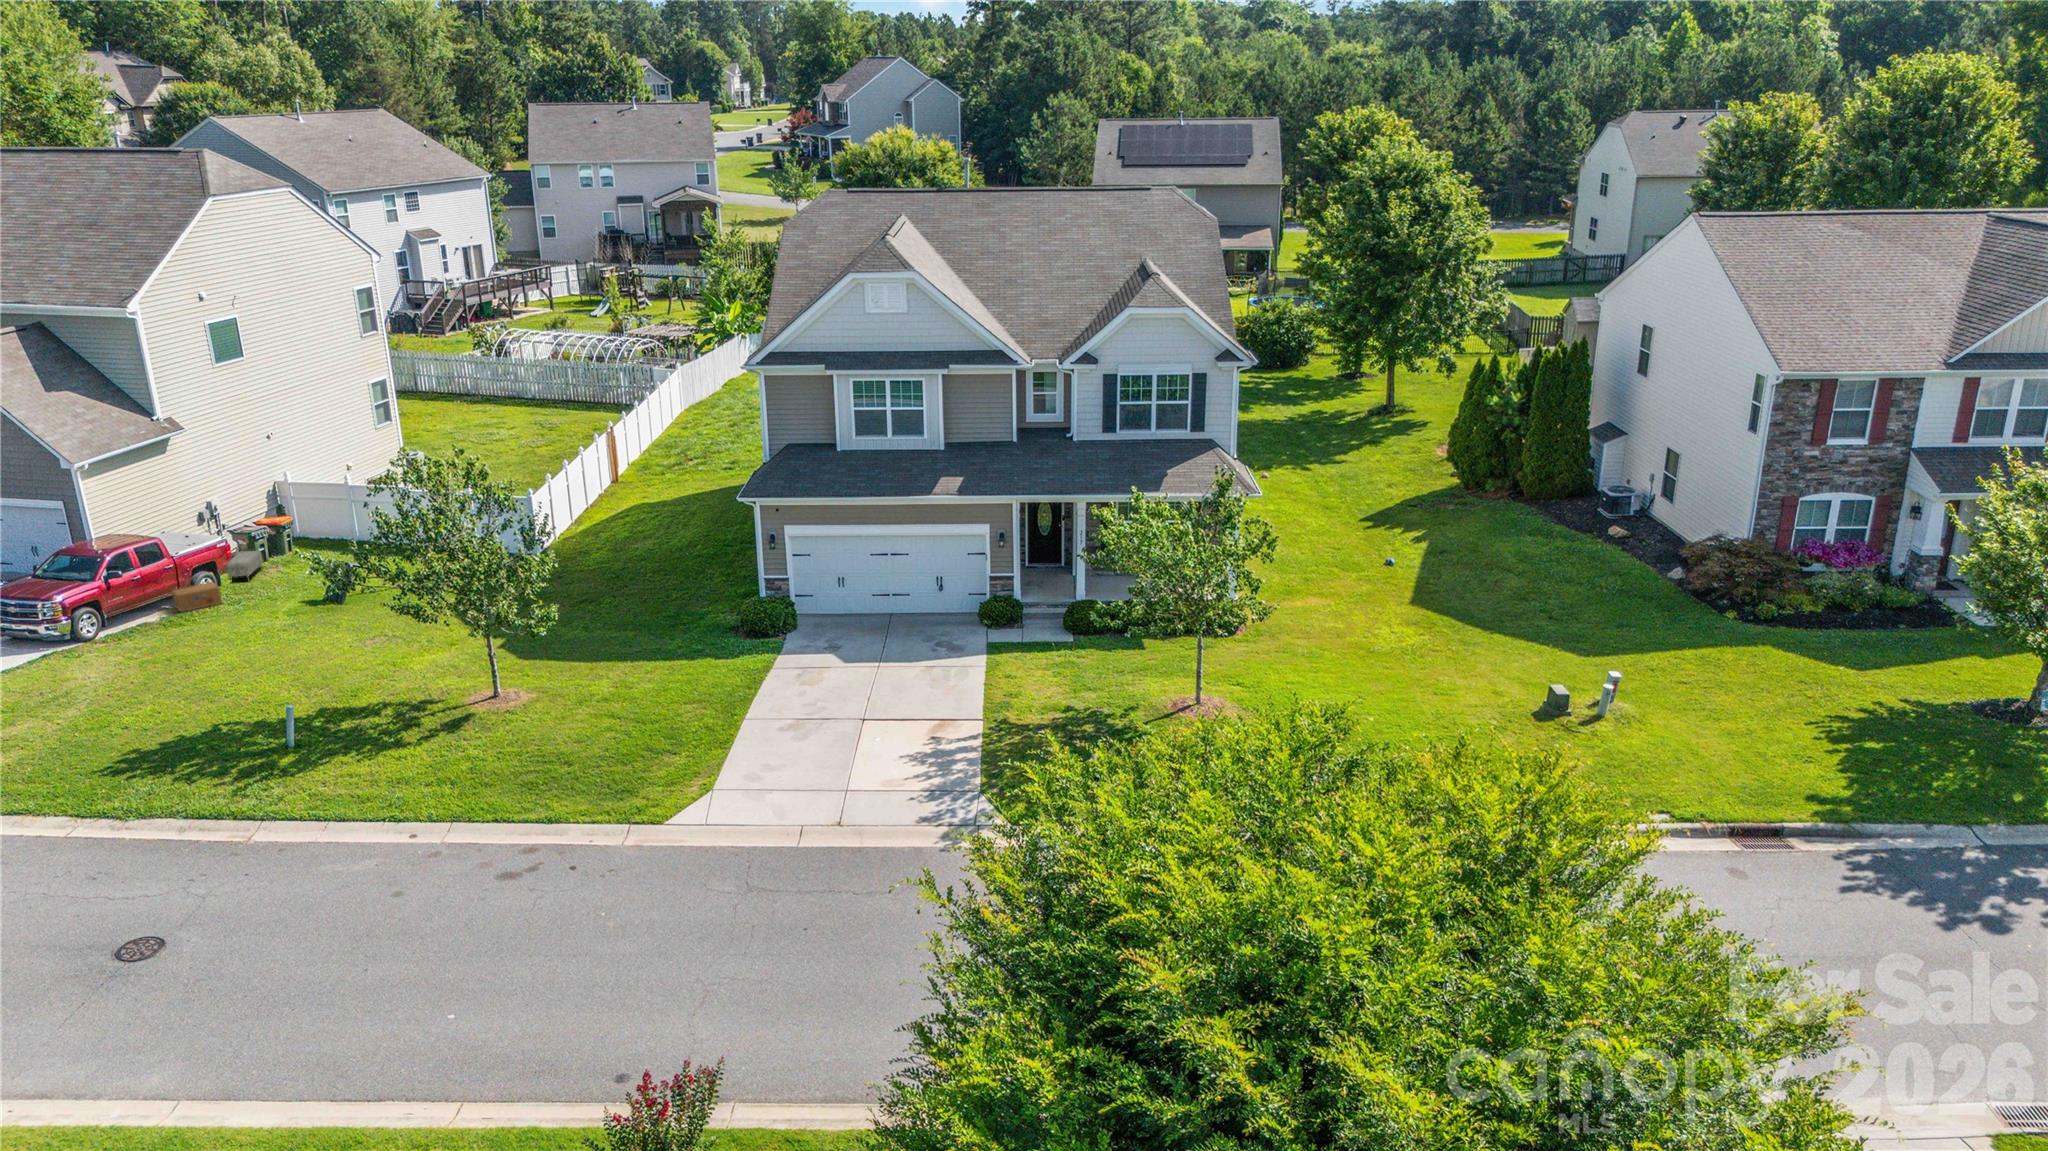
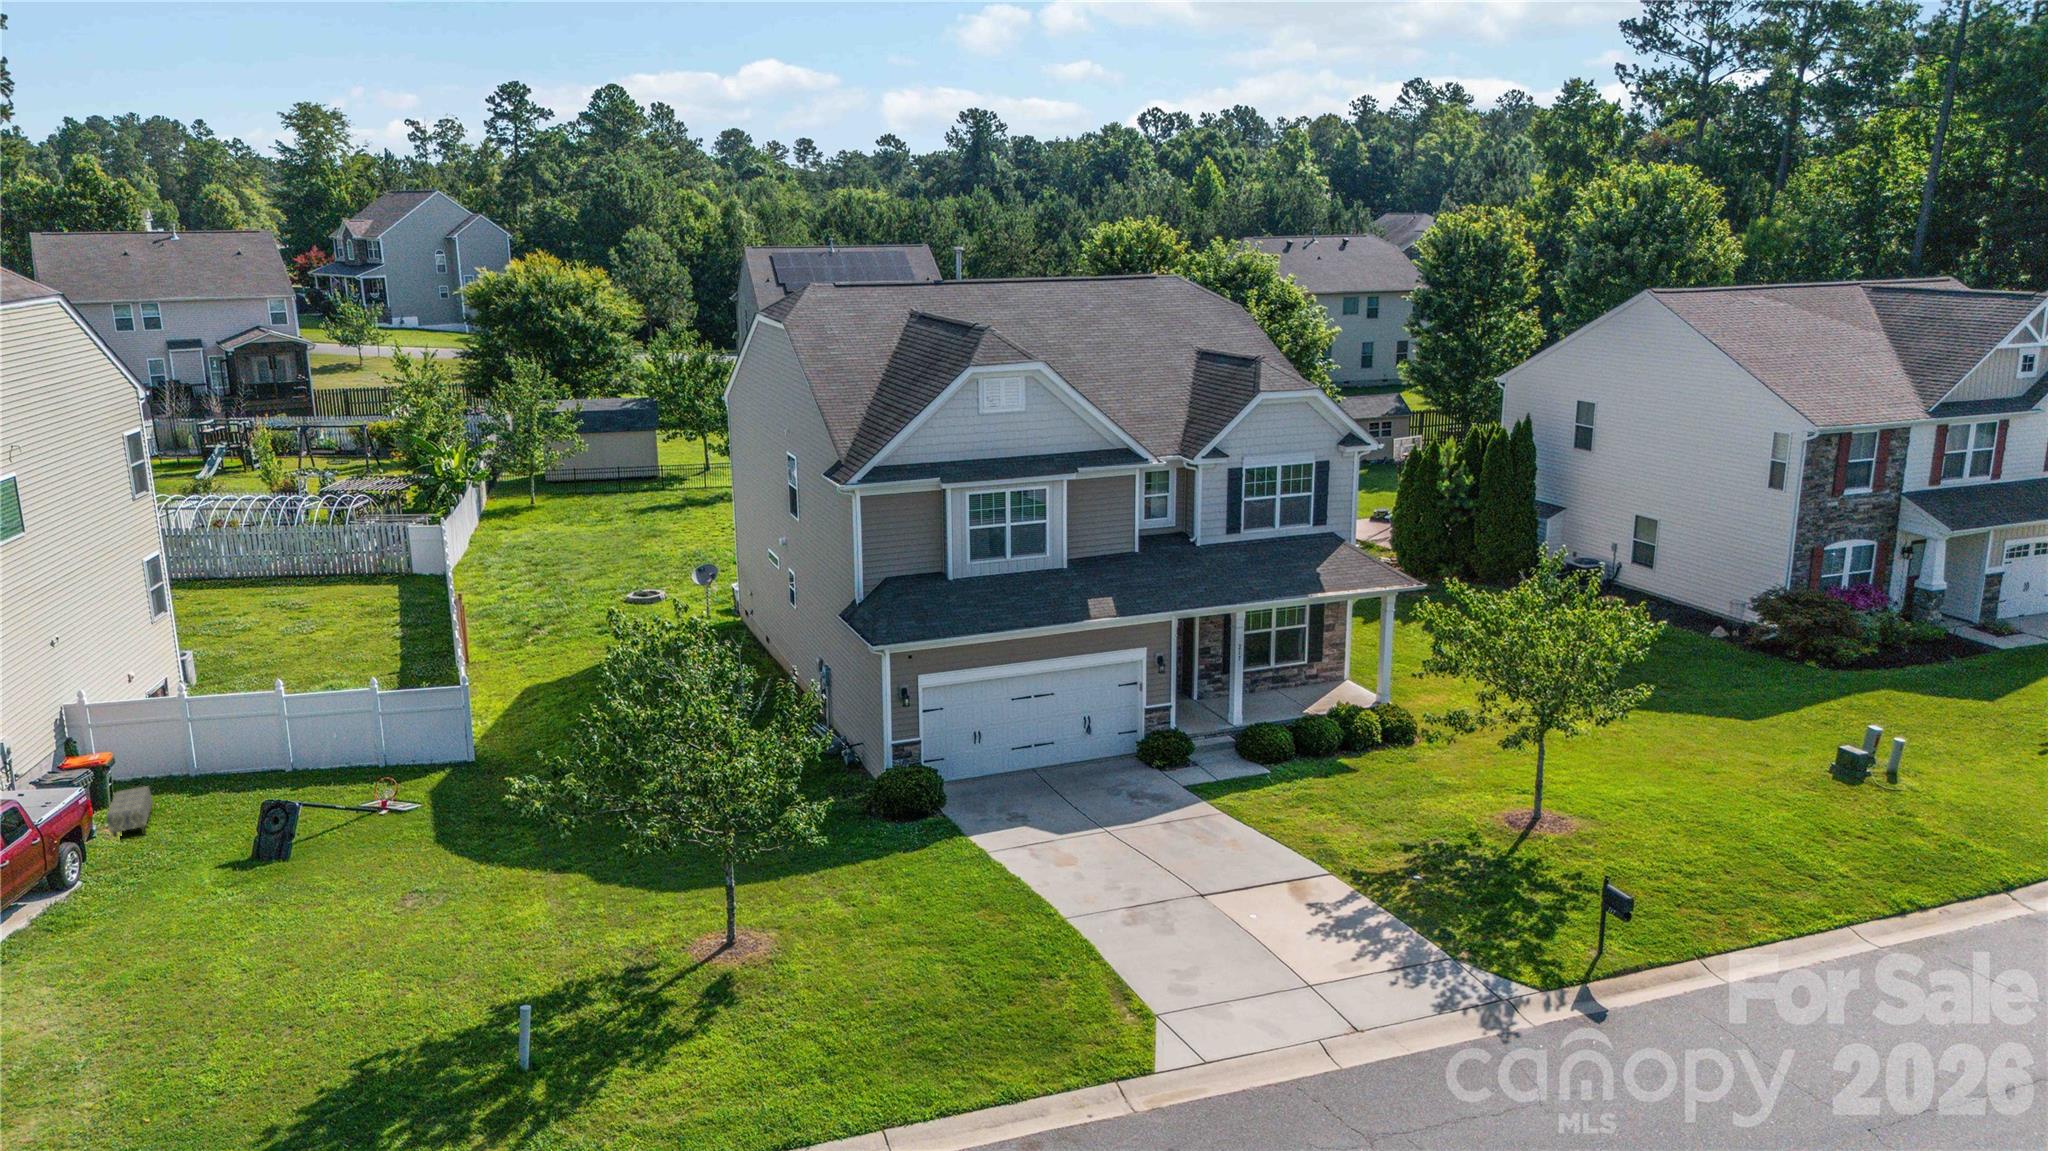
cardboard box: present [172,582,222,612] -> none [42,847,125,903]

